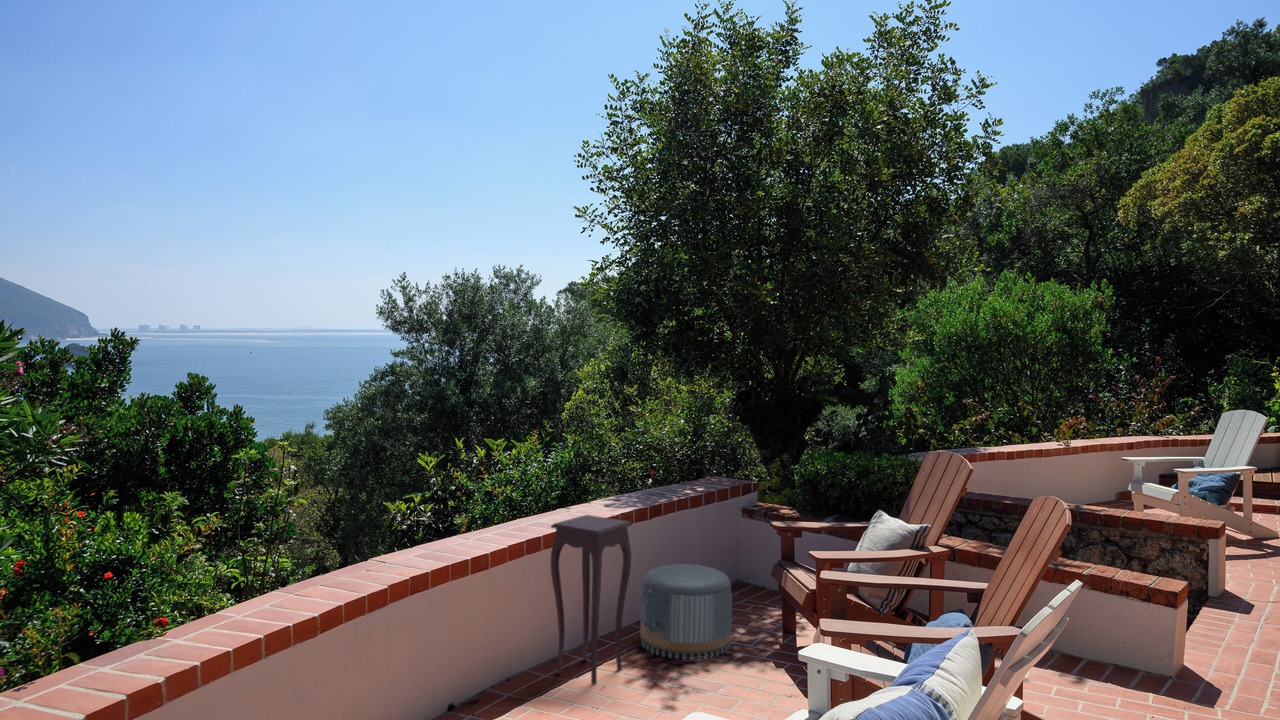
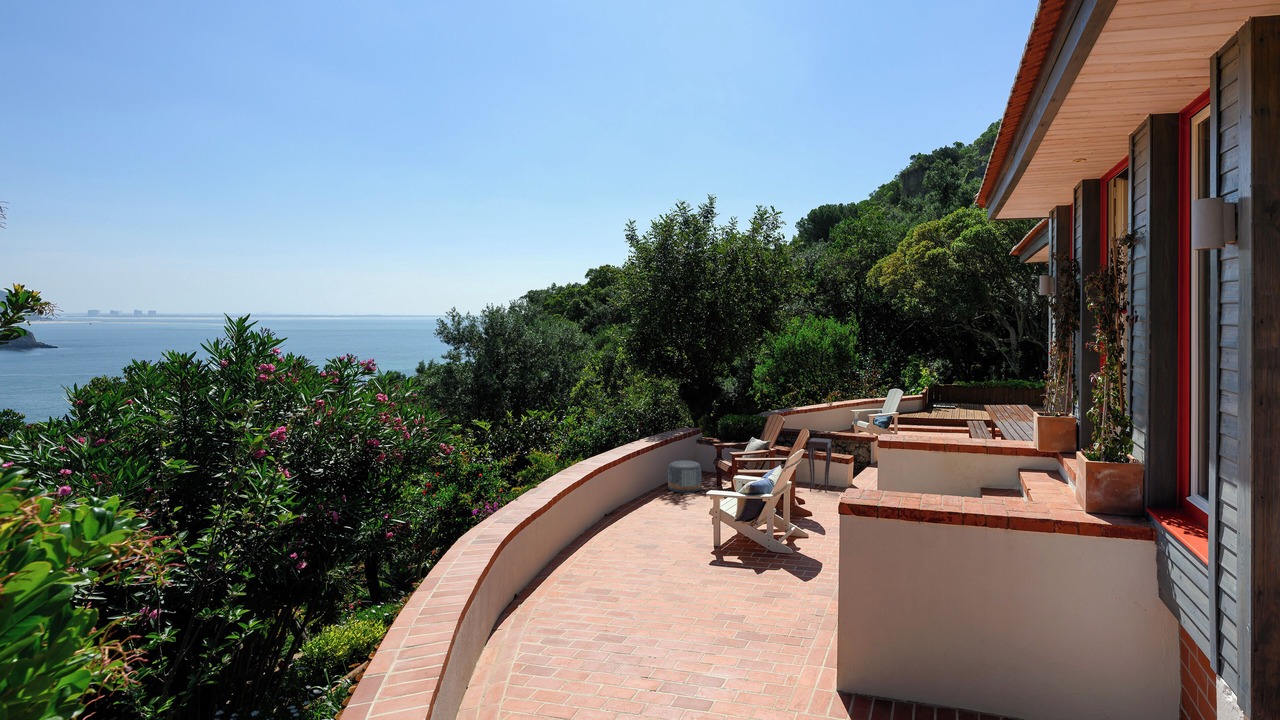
side table: present [550,515,632,685] -> present [808,438,832,493]

